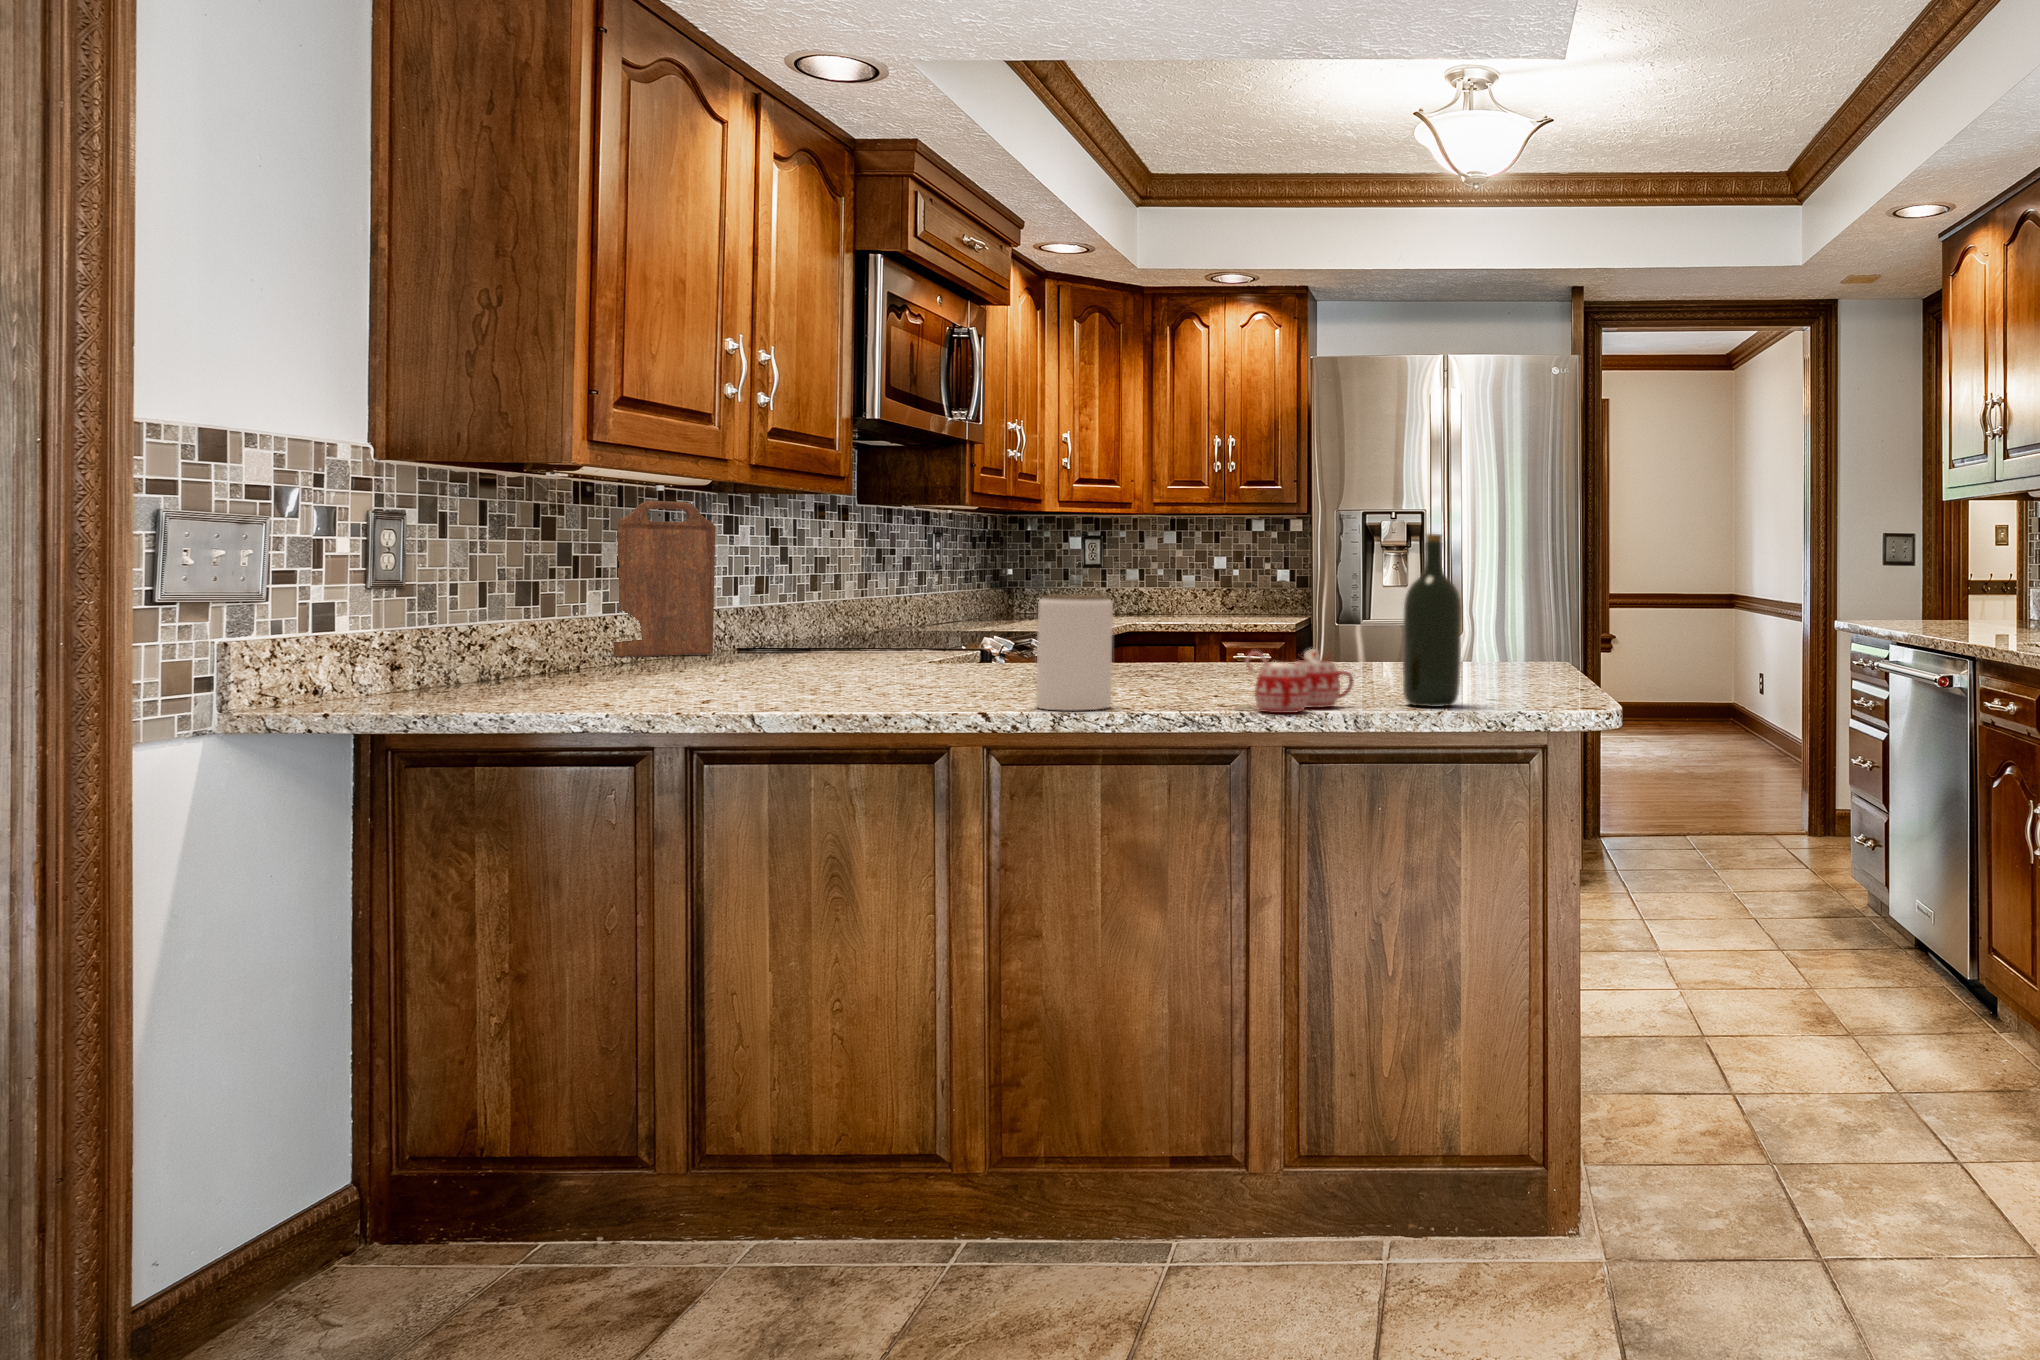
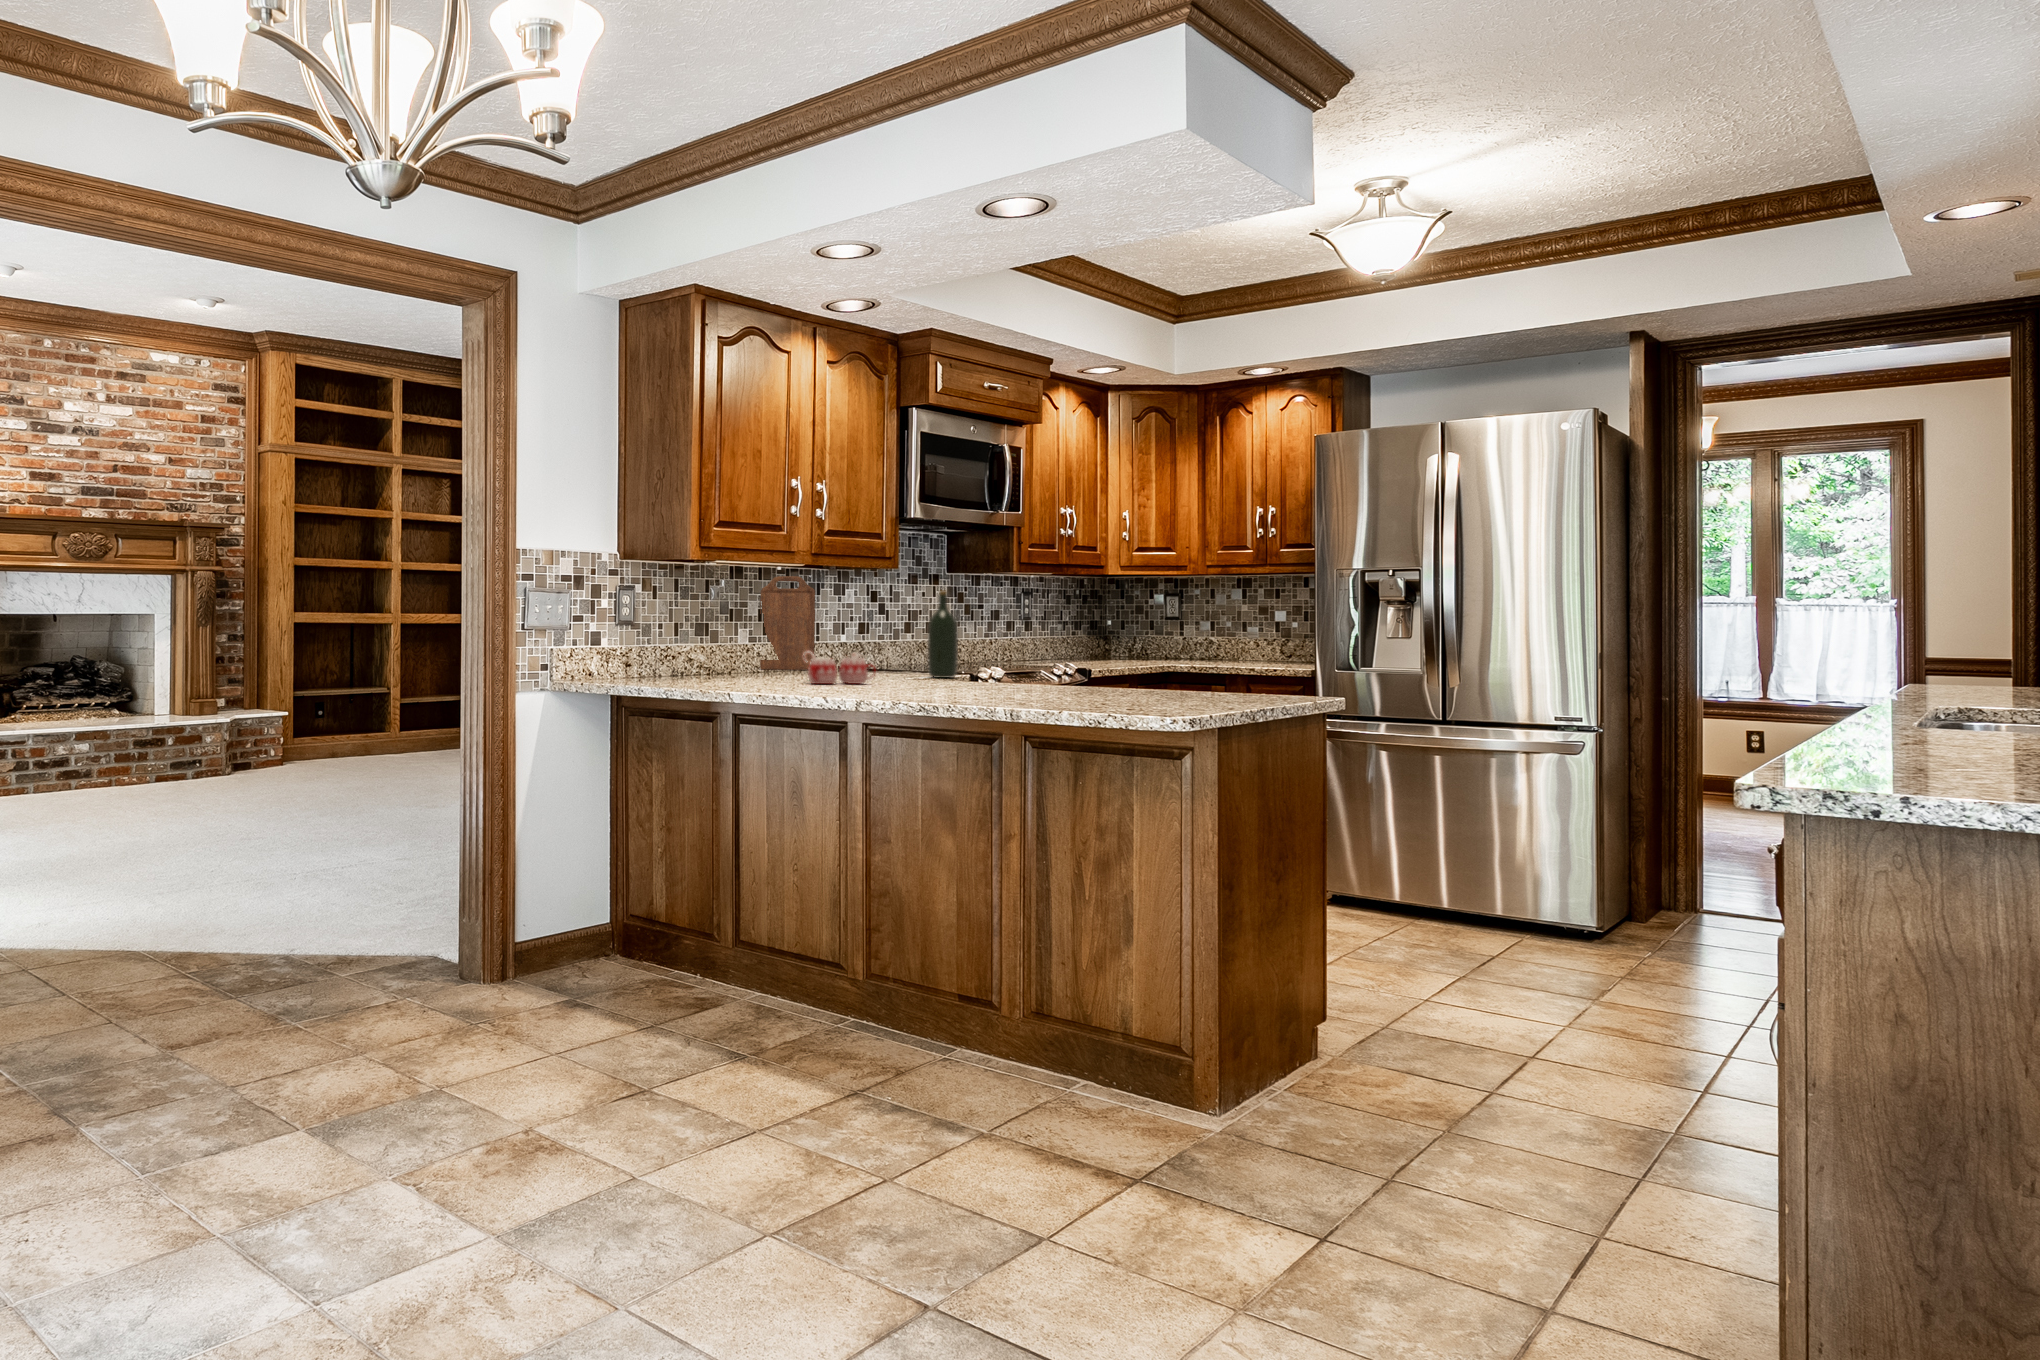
wine bottle: present [1403,534,1462,707] -> present [928,590,958,678]
jar: present [1036,595,1113,710] -> none [879,626,924,695]
mug: present [1235,649,1353,713] -> present [803,652,875,684]

